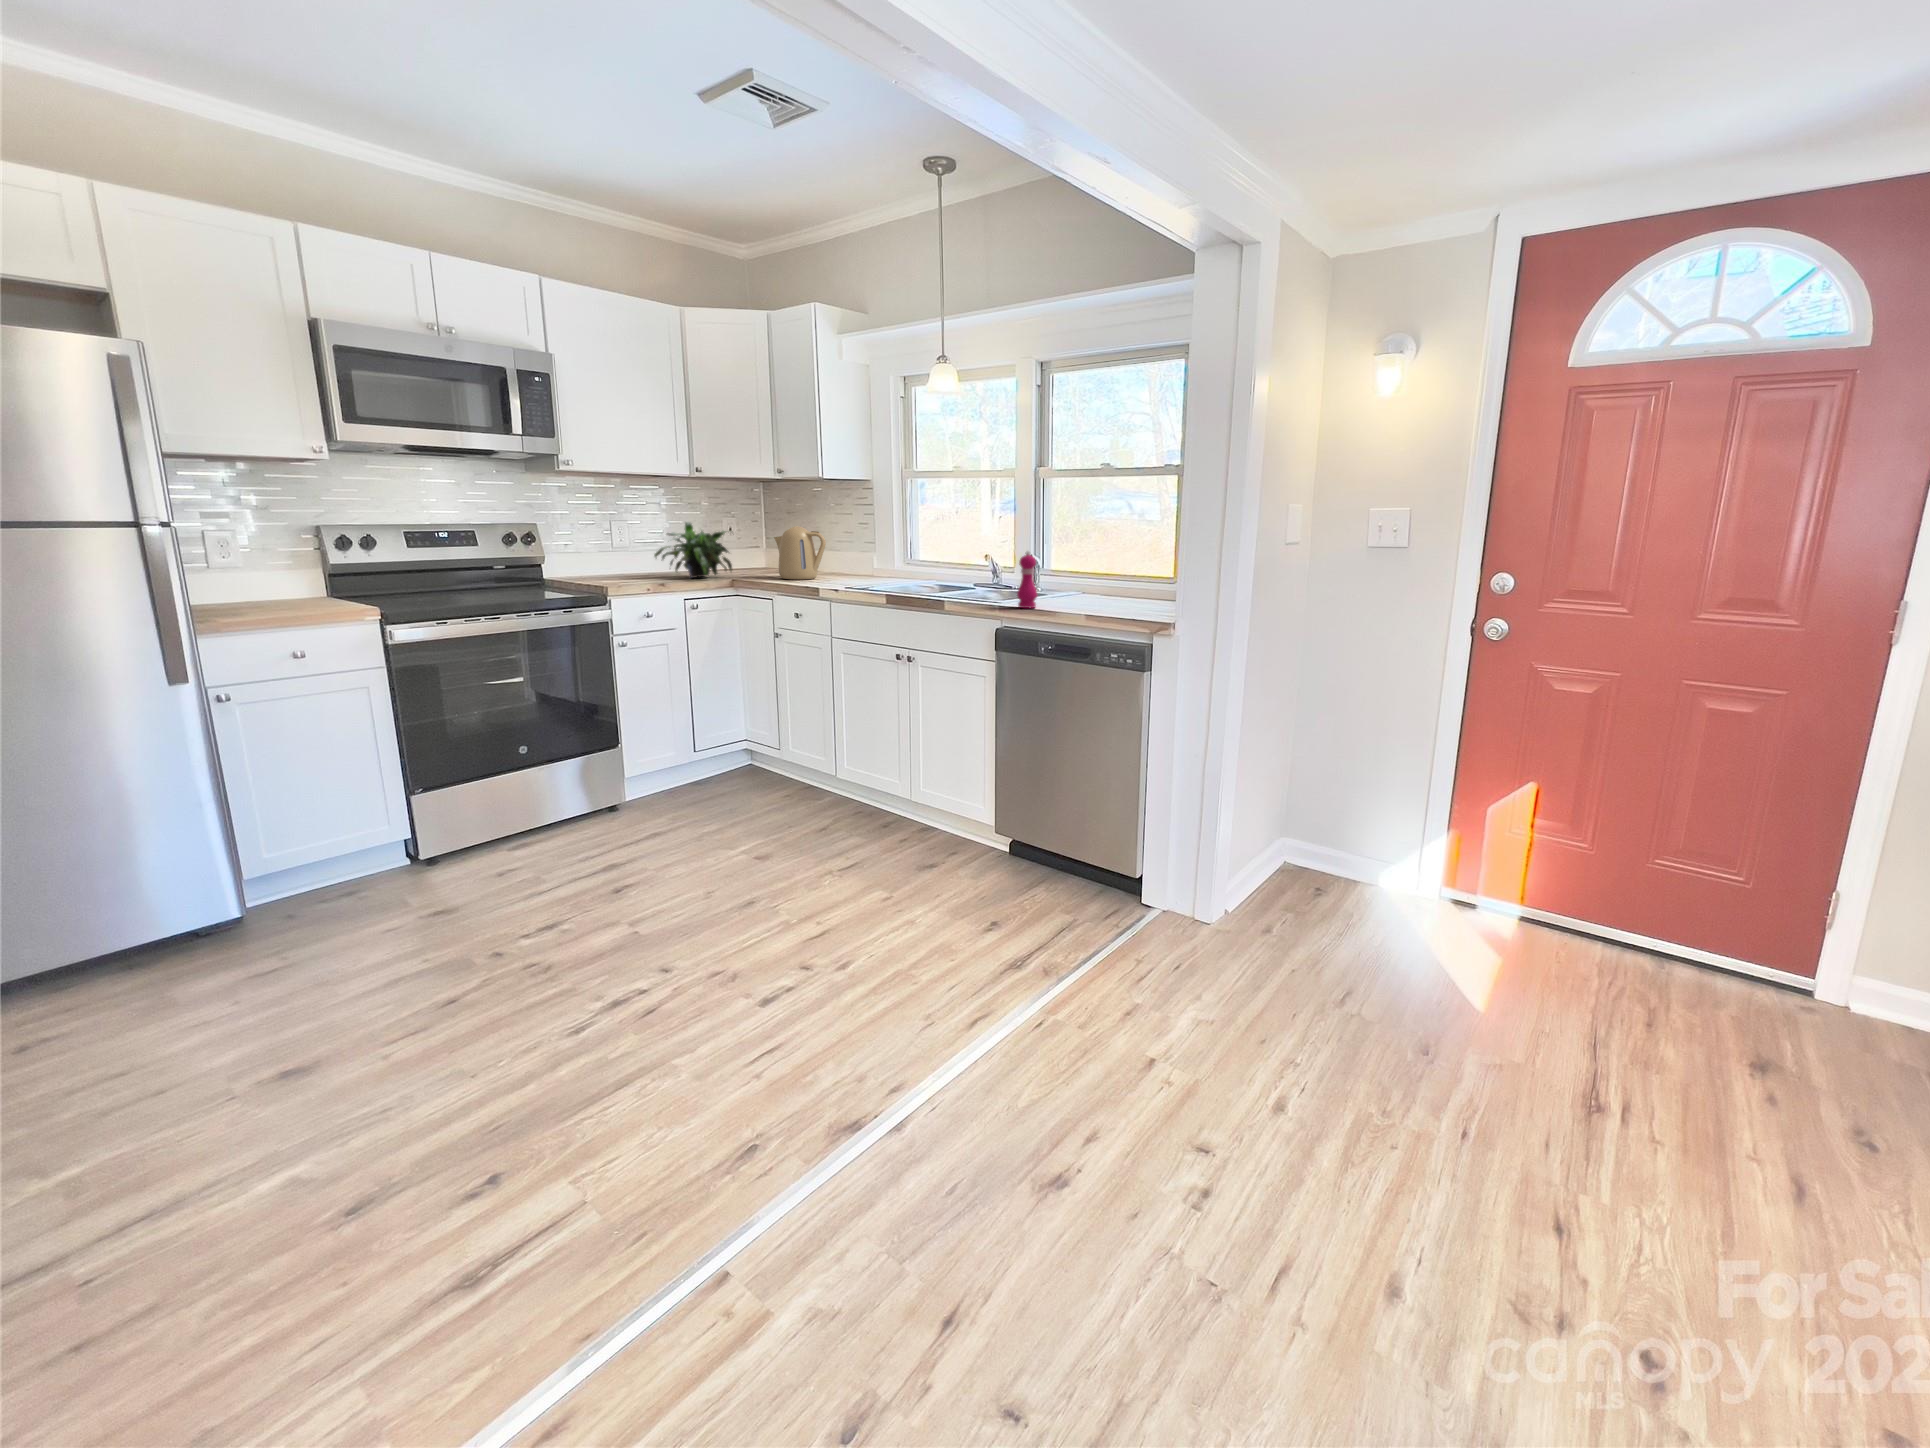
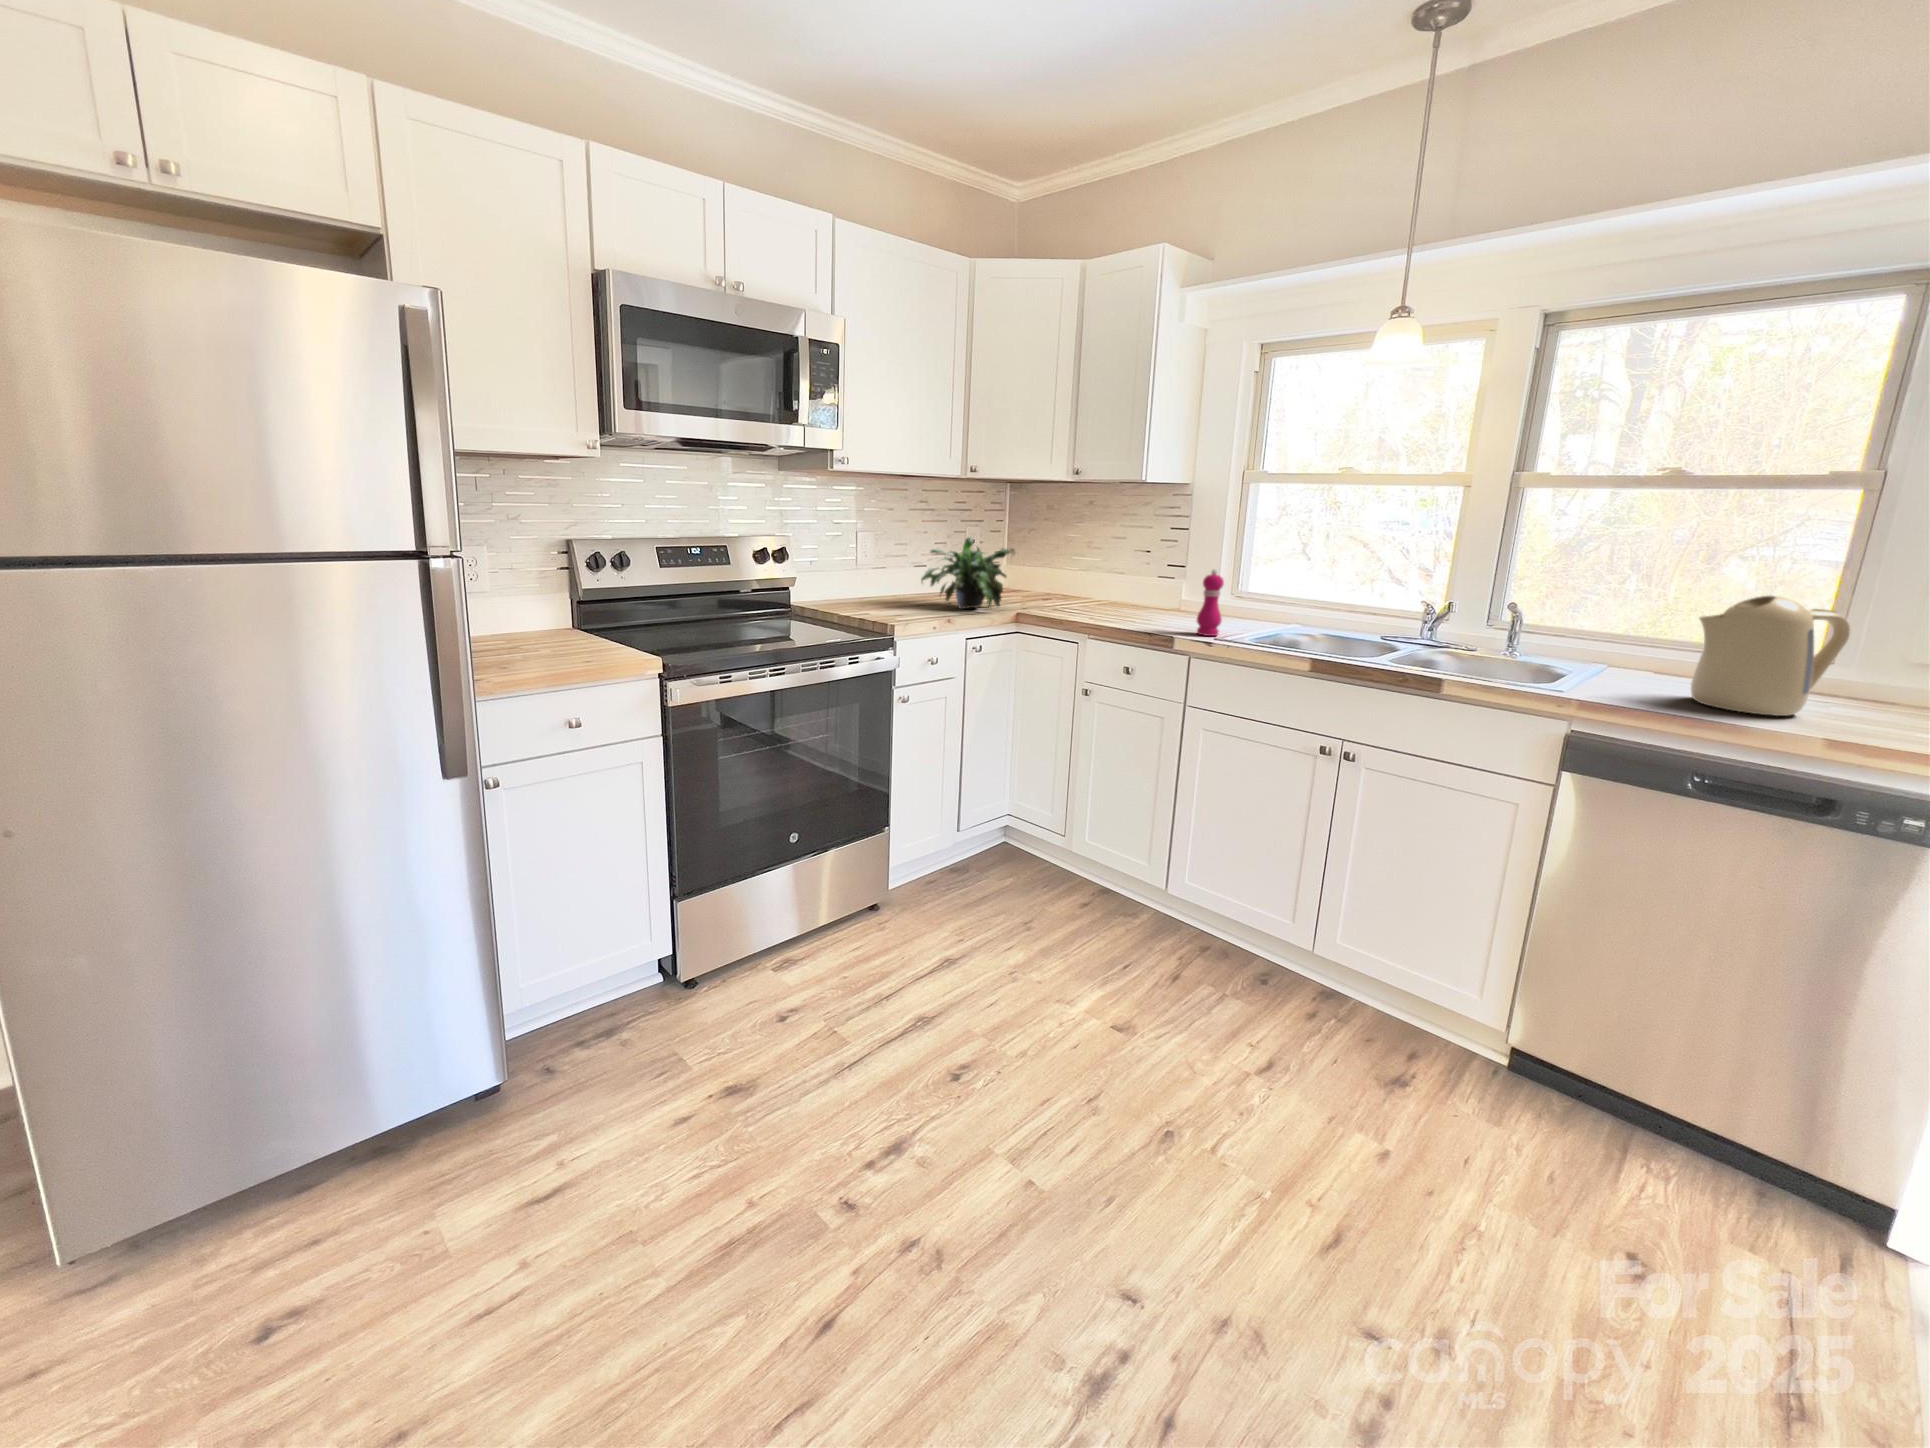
kettle: present [774,526,826,580] -> present [1691,596,1850,716]
pepper mill: present [1017,551,1037,608] -> present [1197,569,1224,636]

